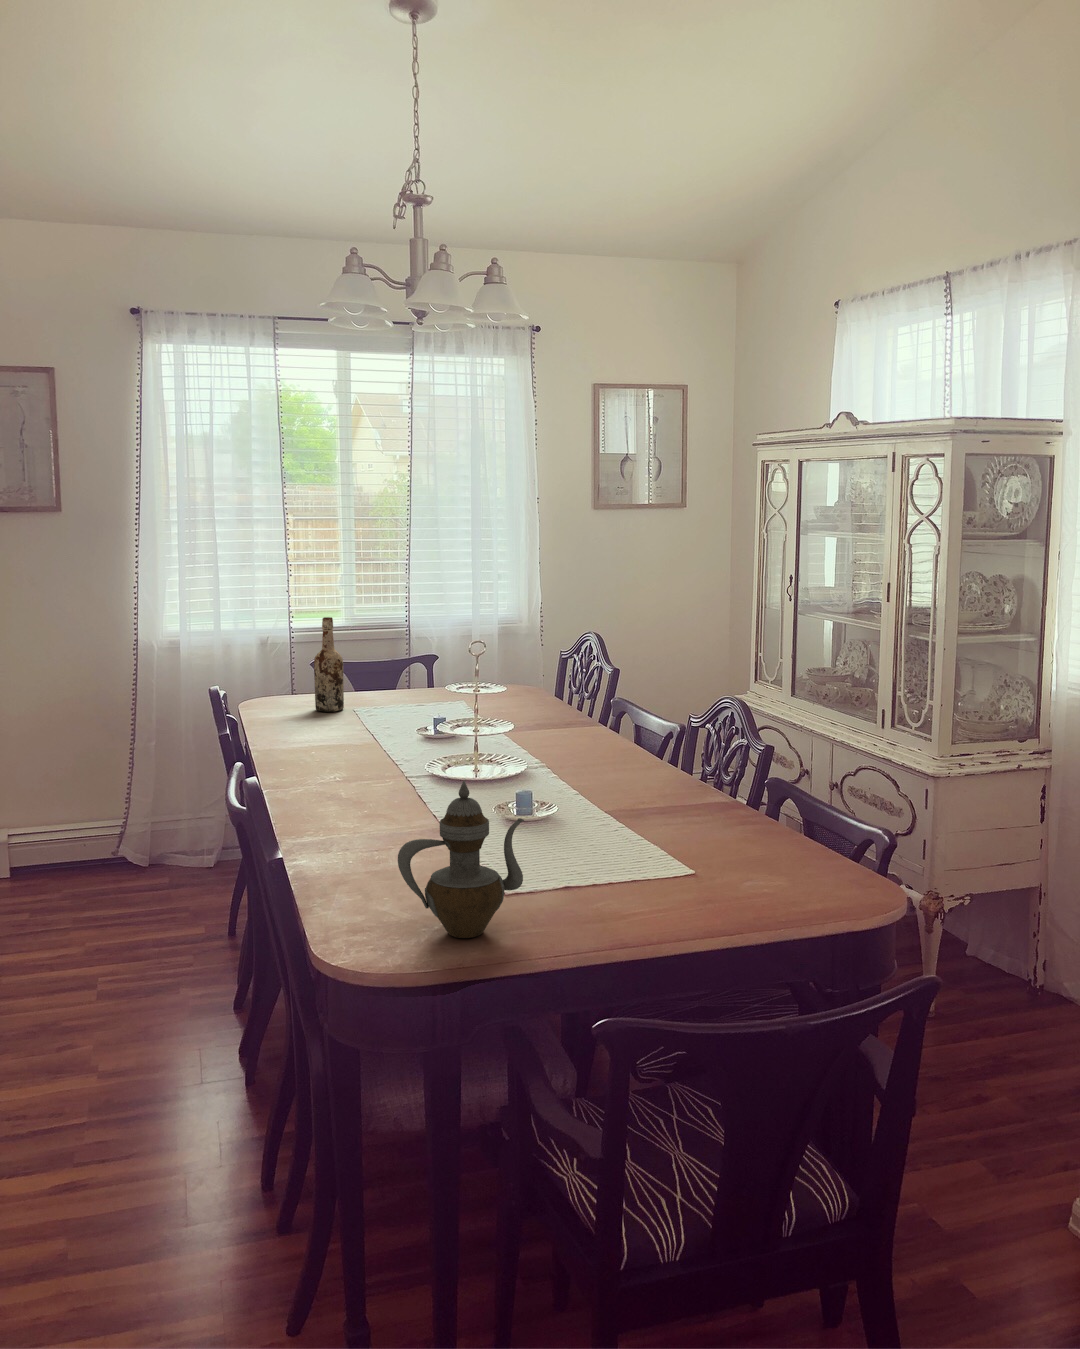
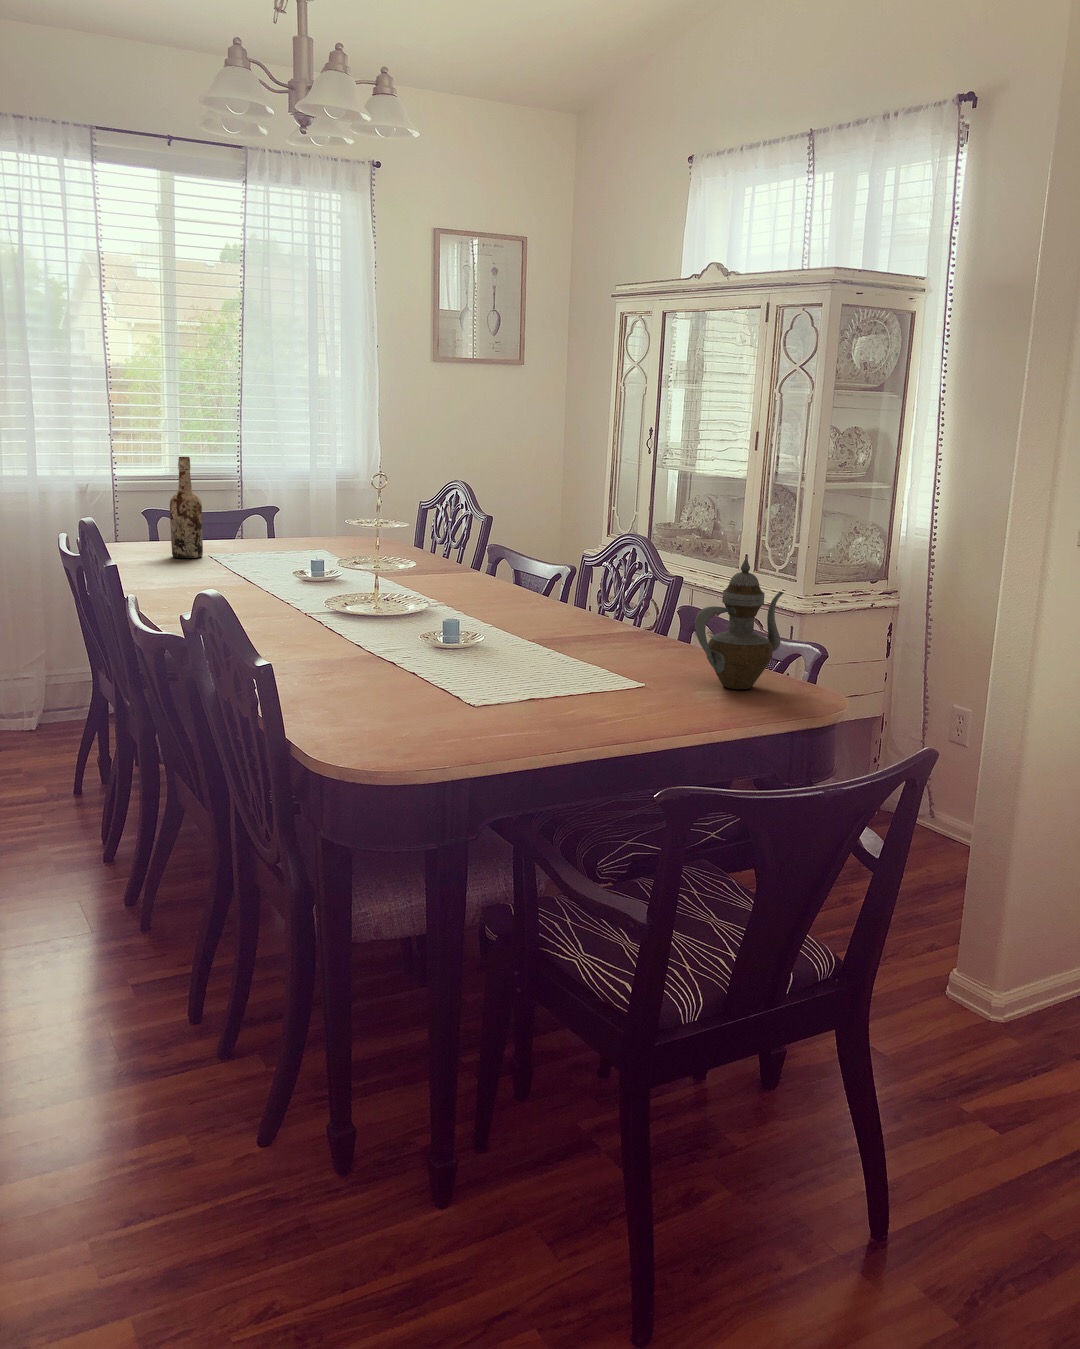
teapot: present [398,781,524,938] -> present [695,558,784,689]

